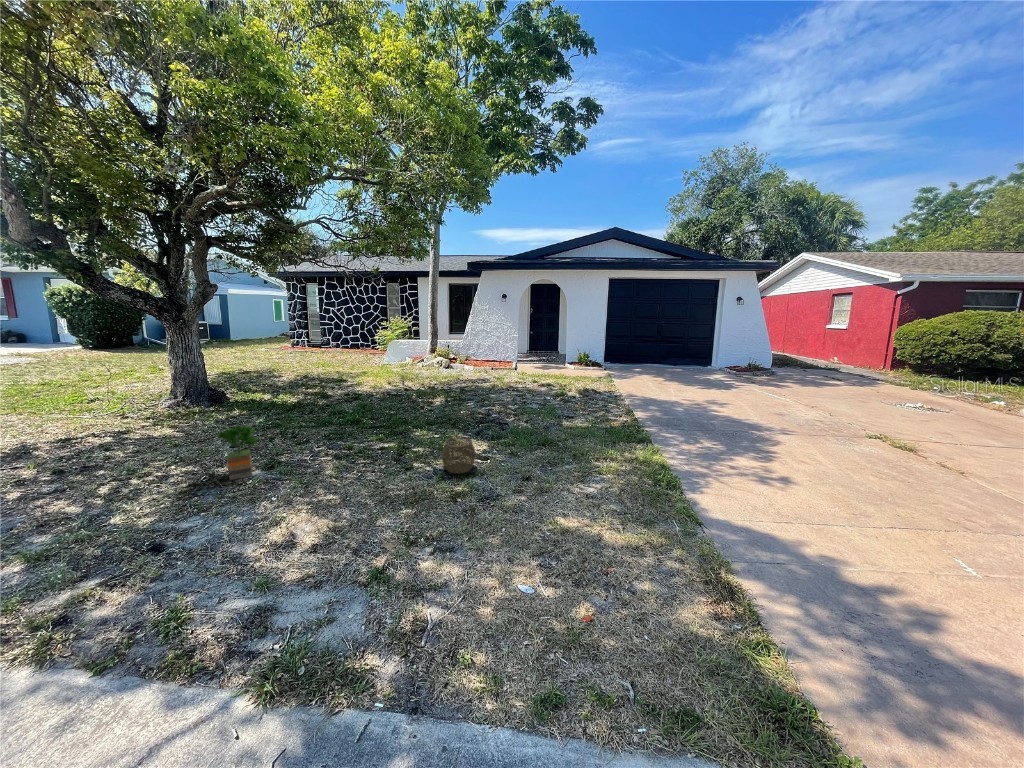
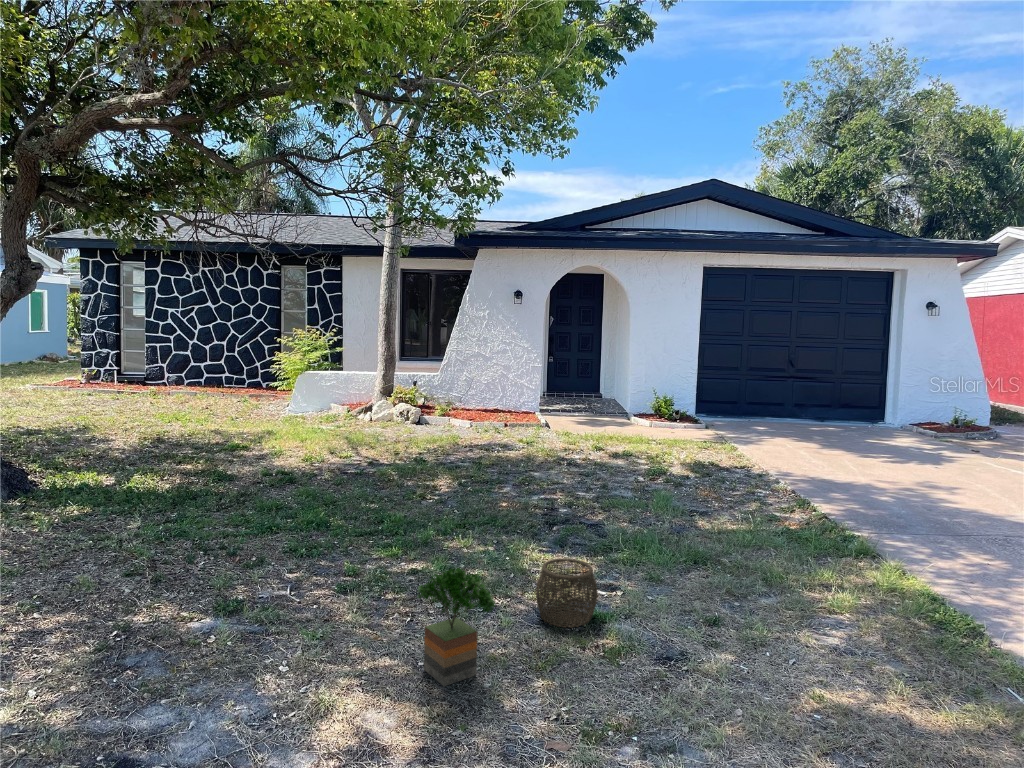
potted tree: present [217,426,258,480] -> present [417,568,495,686]

